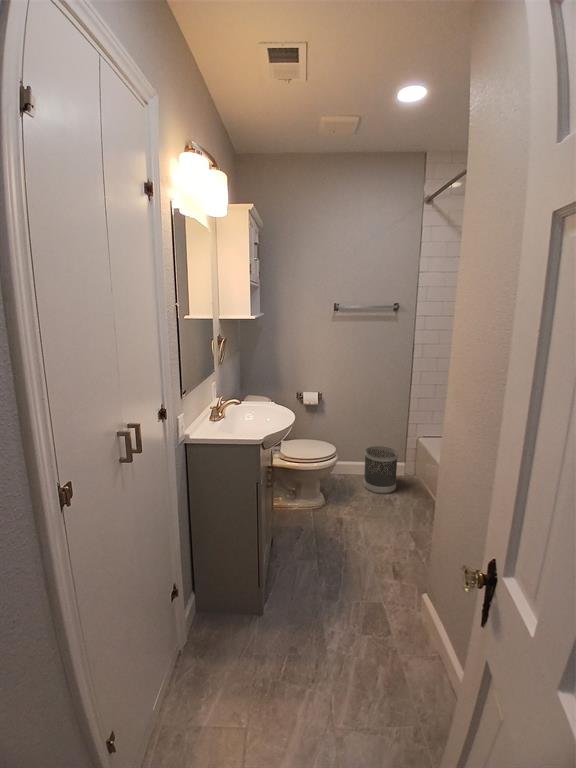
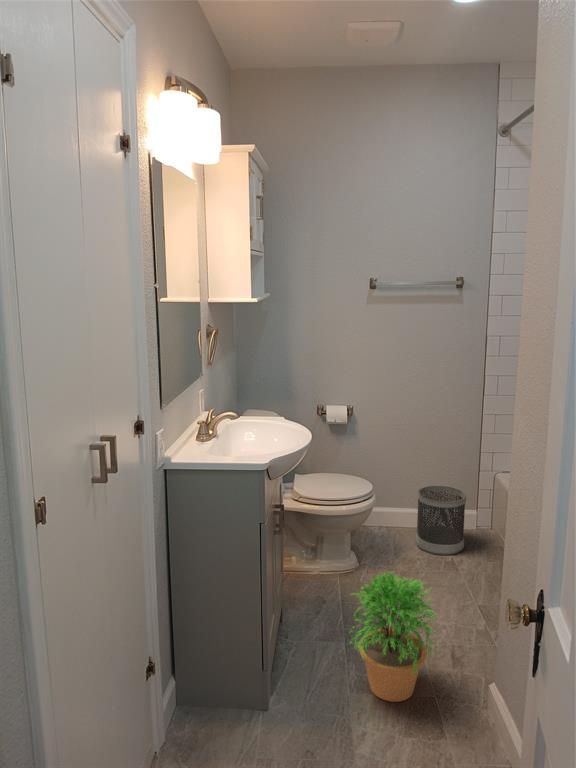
potted plant: none [321,512,387,608] -> present [350,571,436,702]

